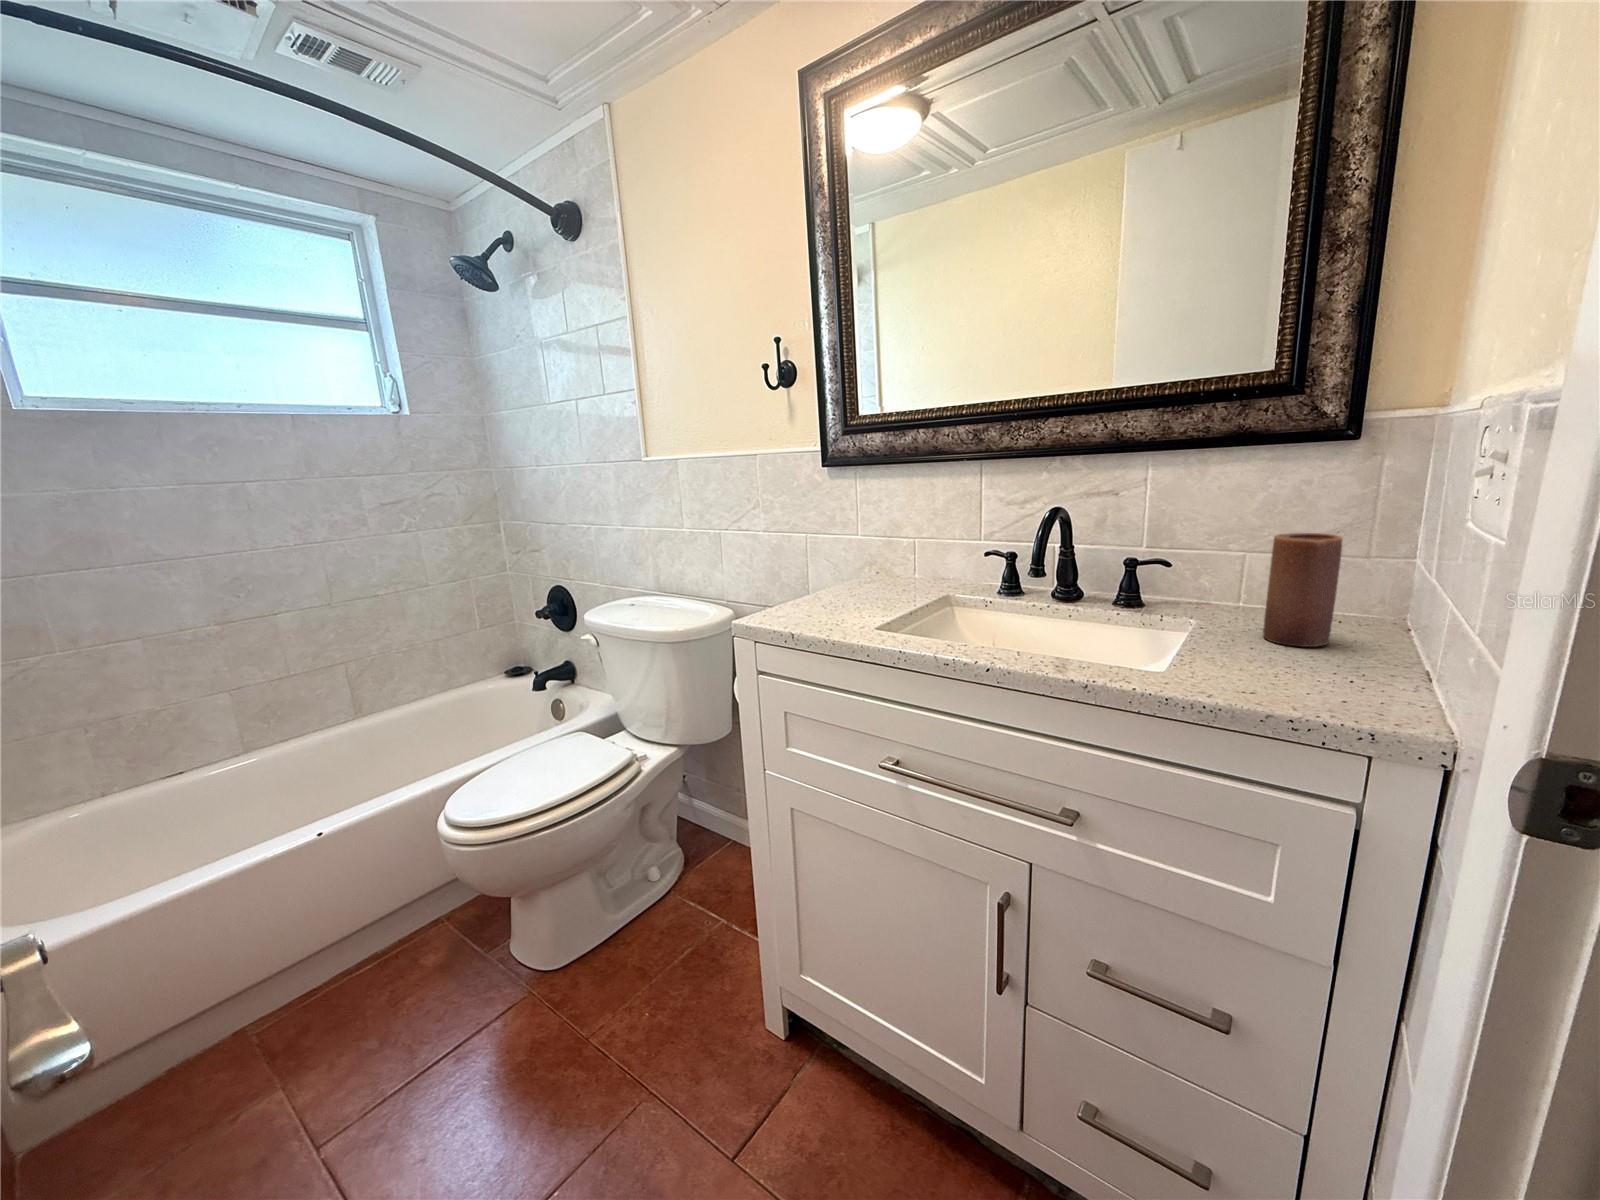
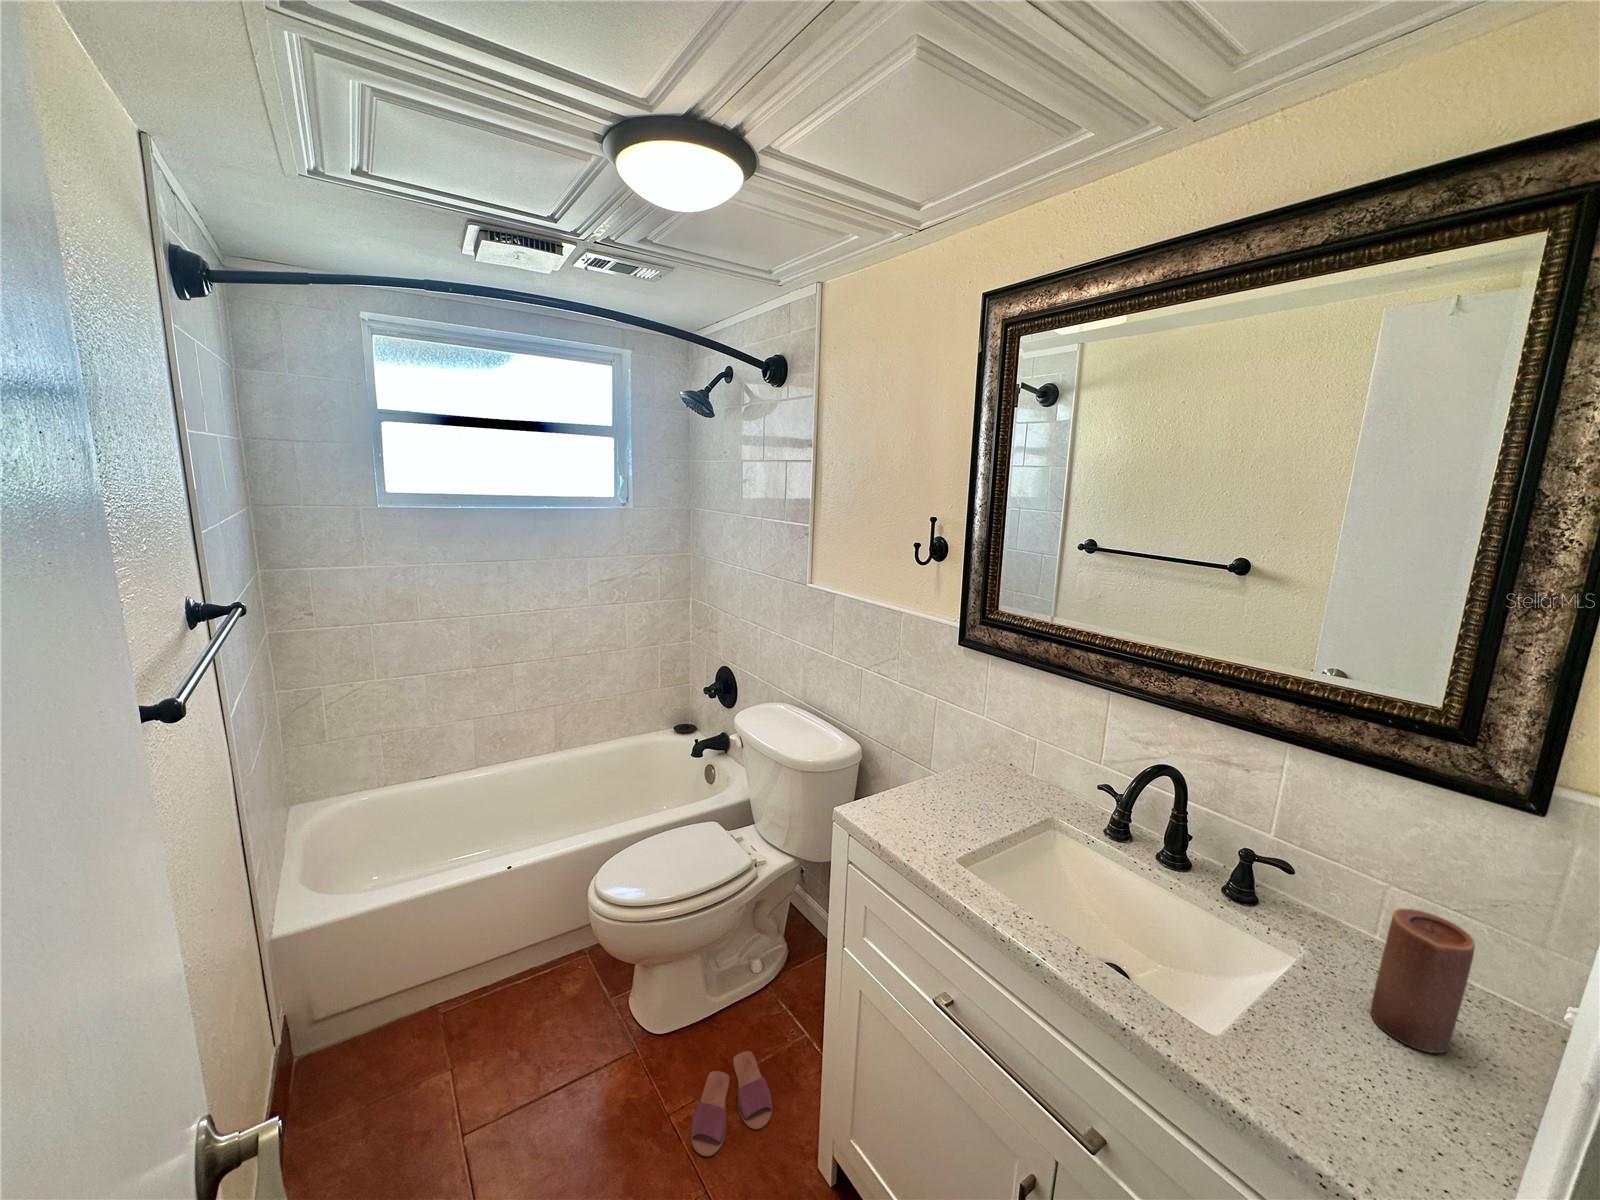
slippers: none [616,954,704,1065] -> present [691,1051,772,1157]

